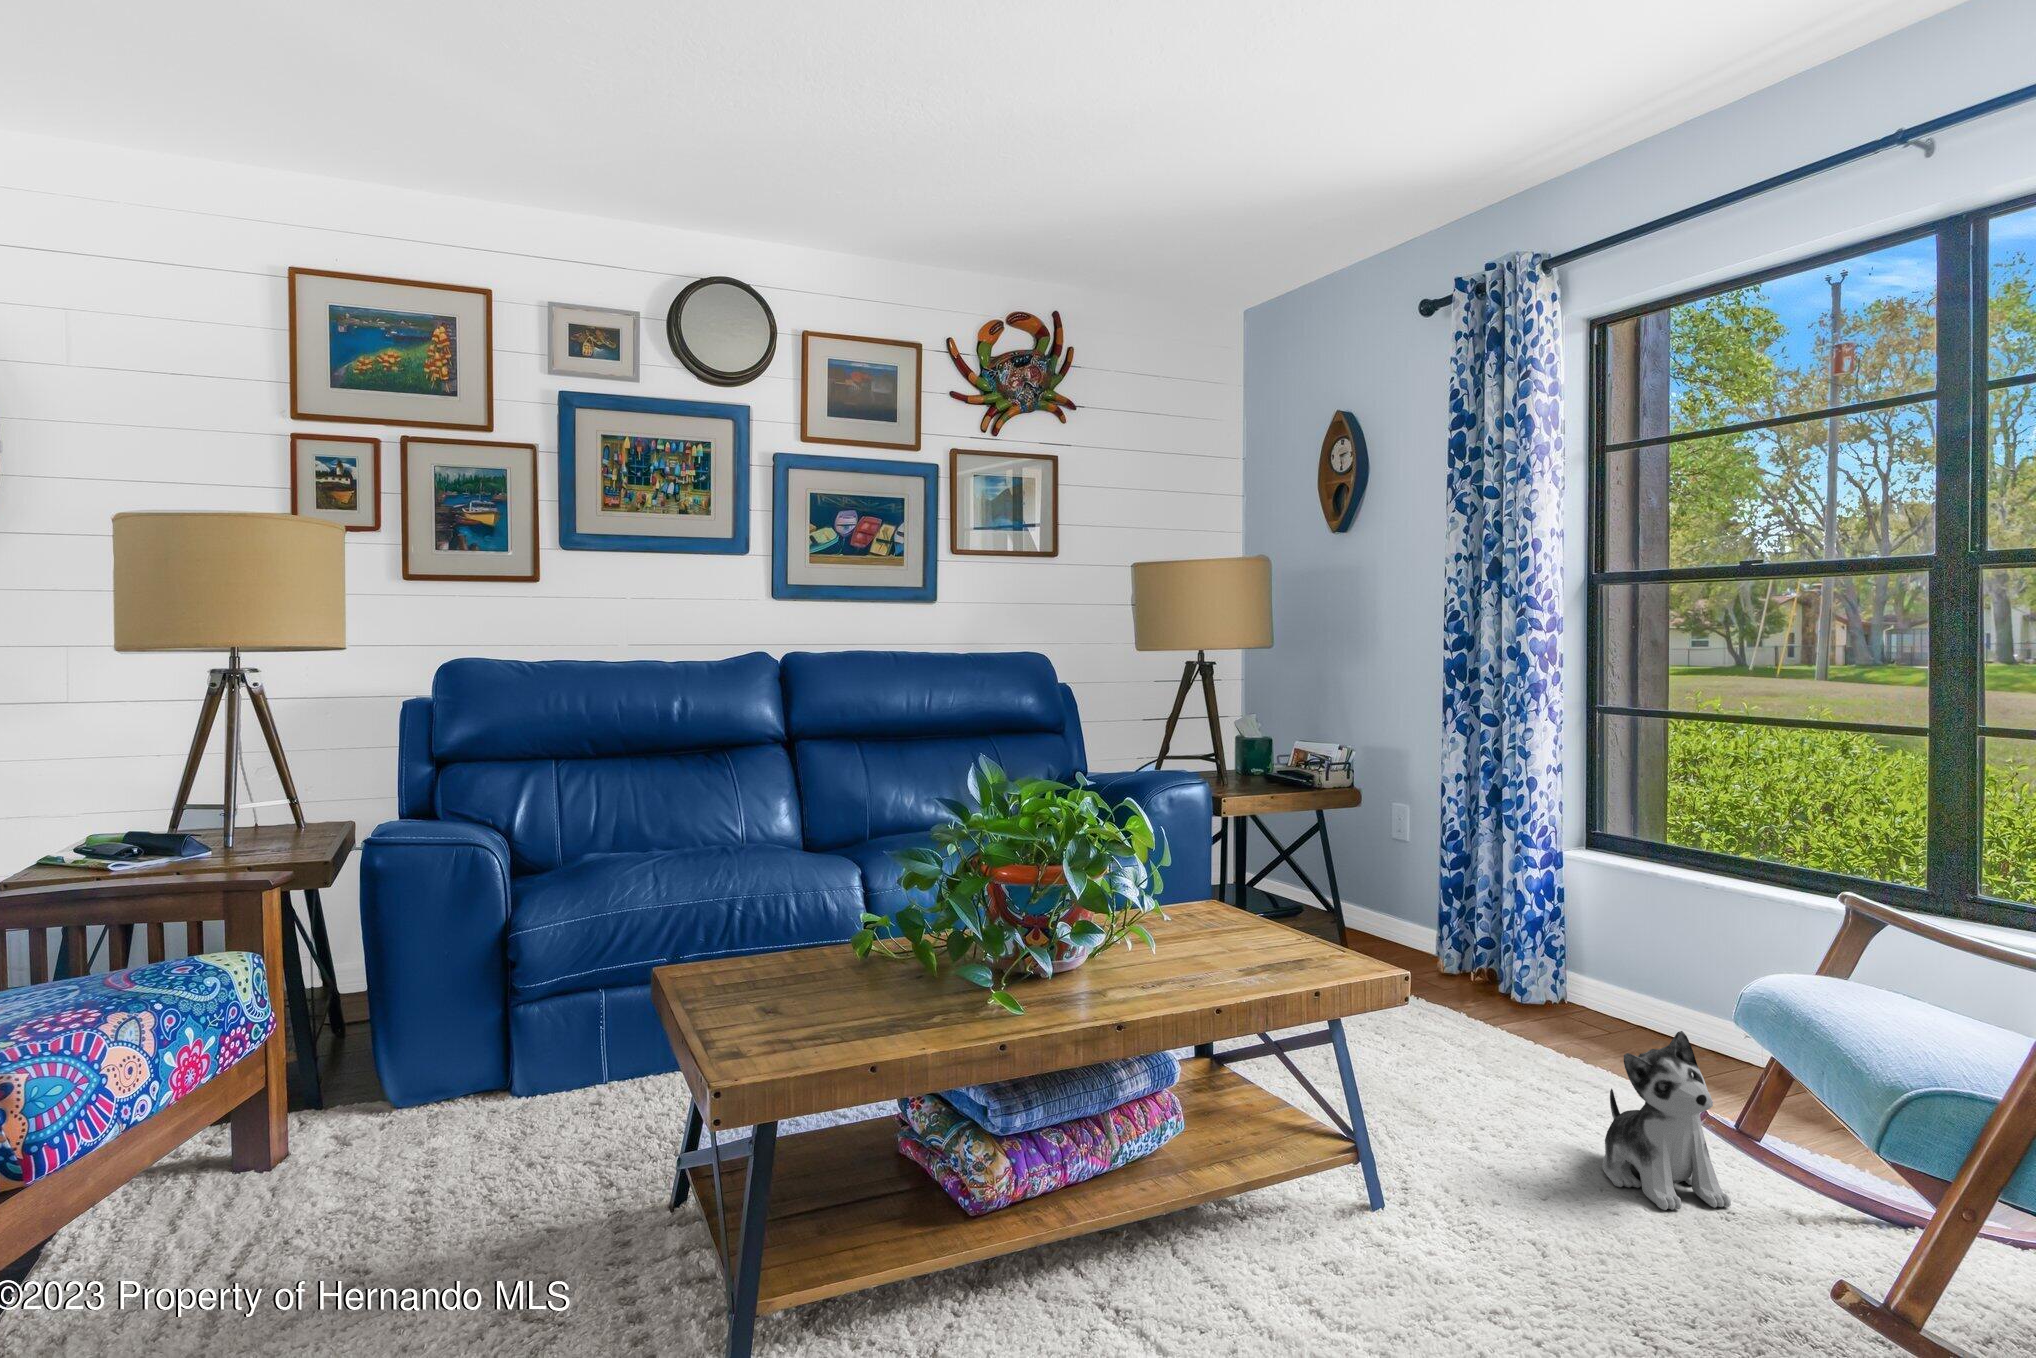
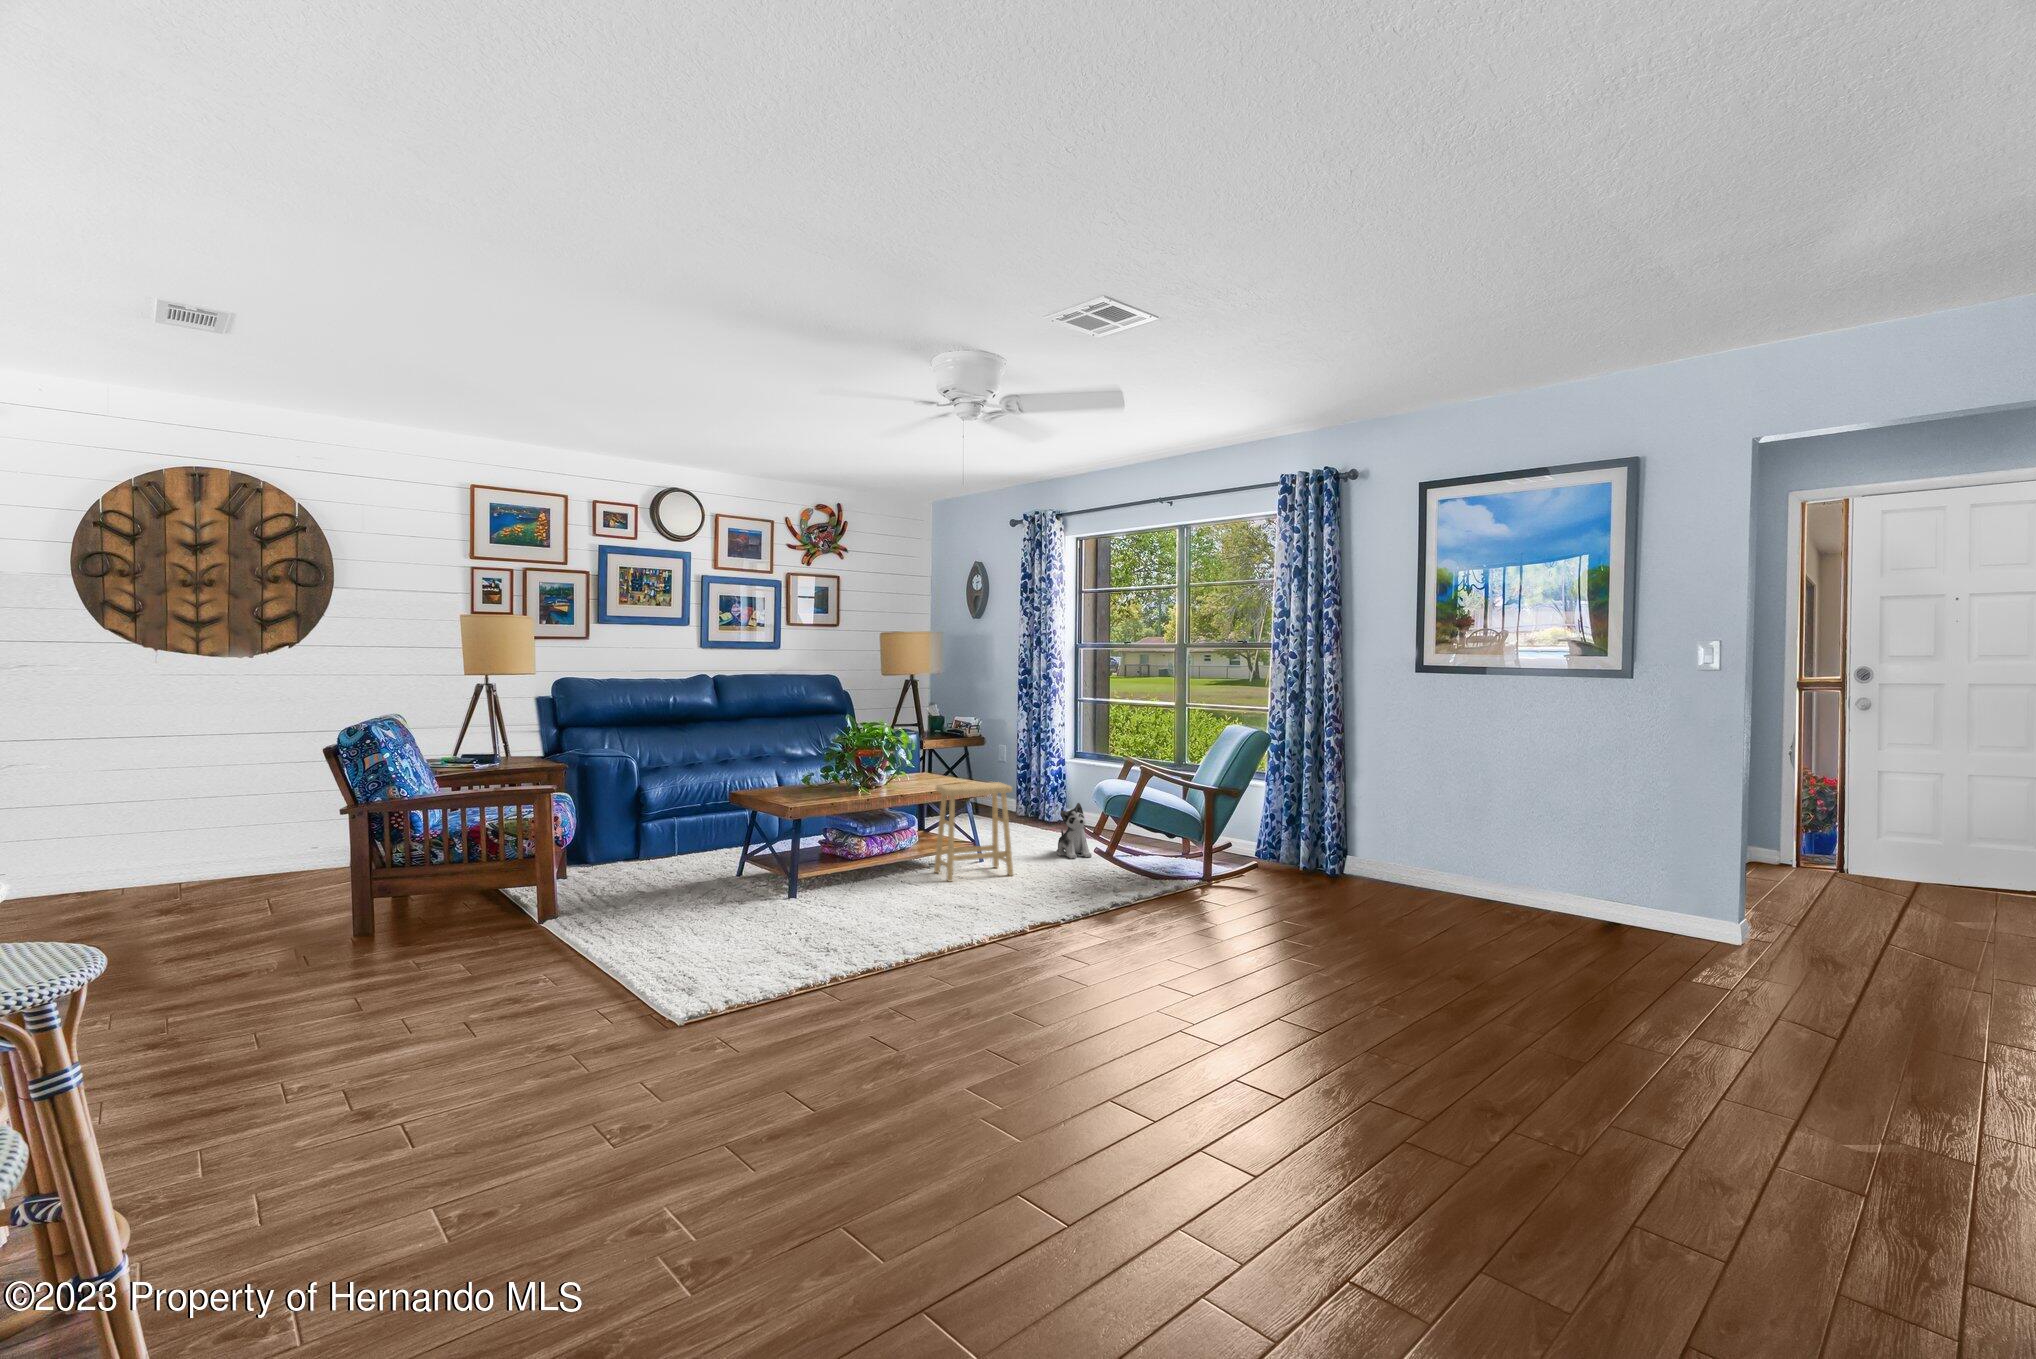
footstool: none [1228,975,1497,1323] -> present [934,782,1013,882]

